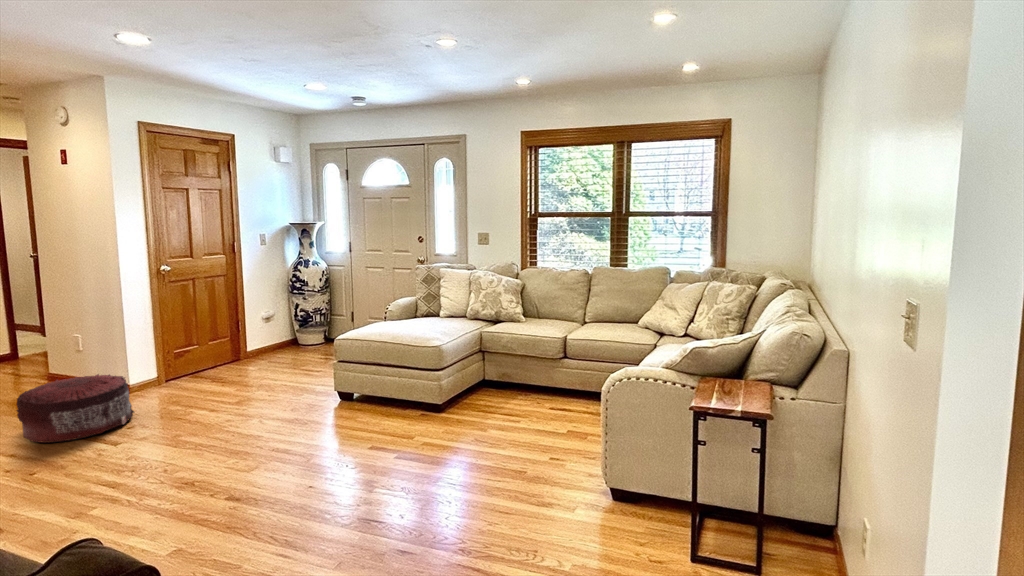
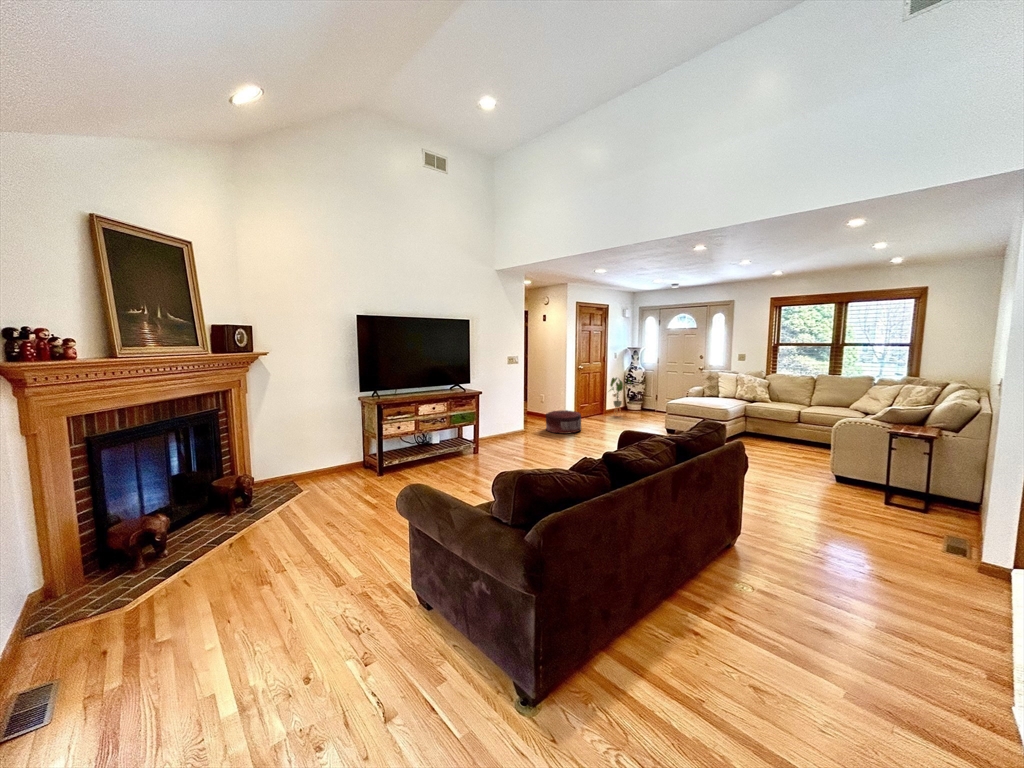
house plant: none [241,284,297,365] -> present [610,378,632,415]

